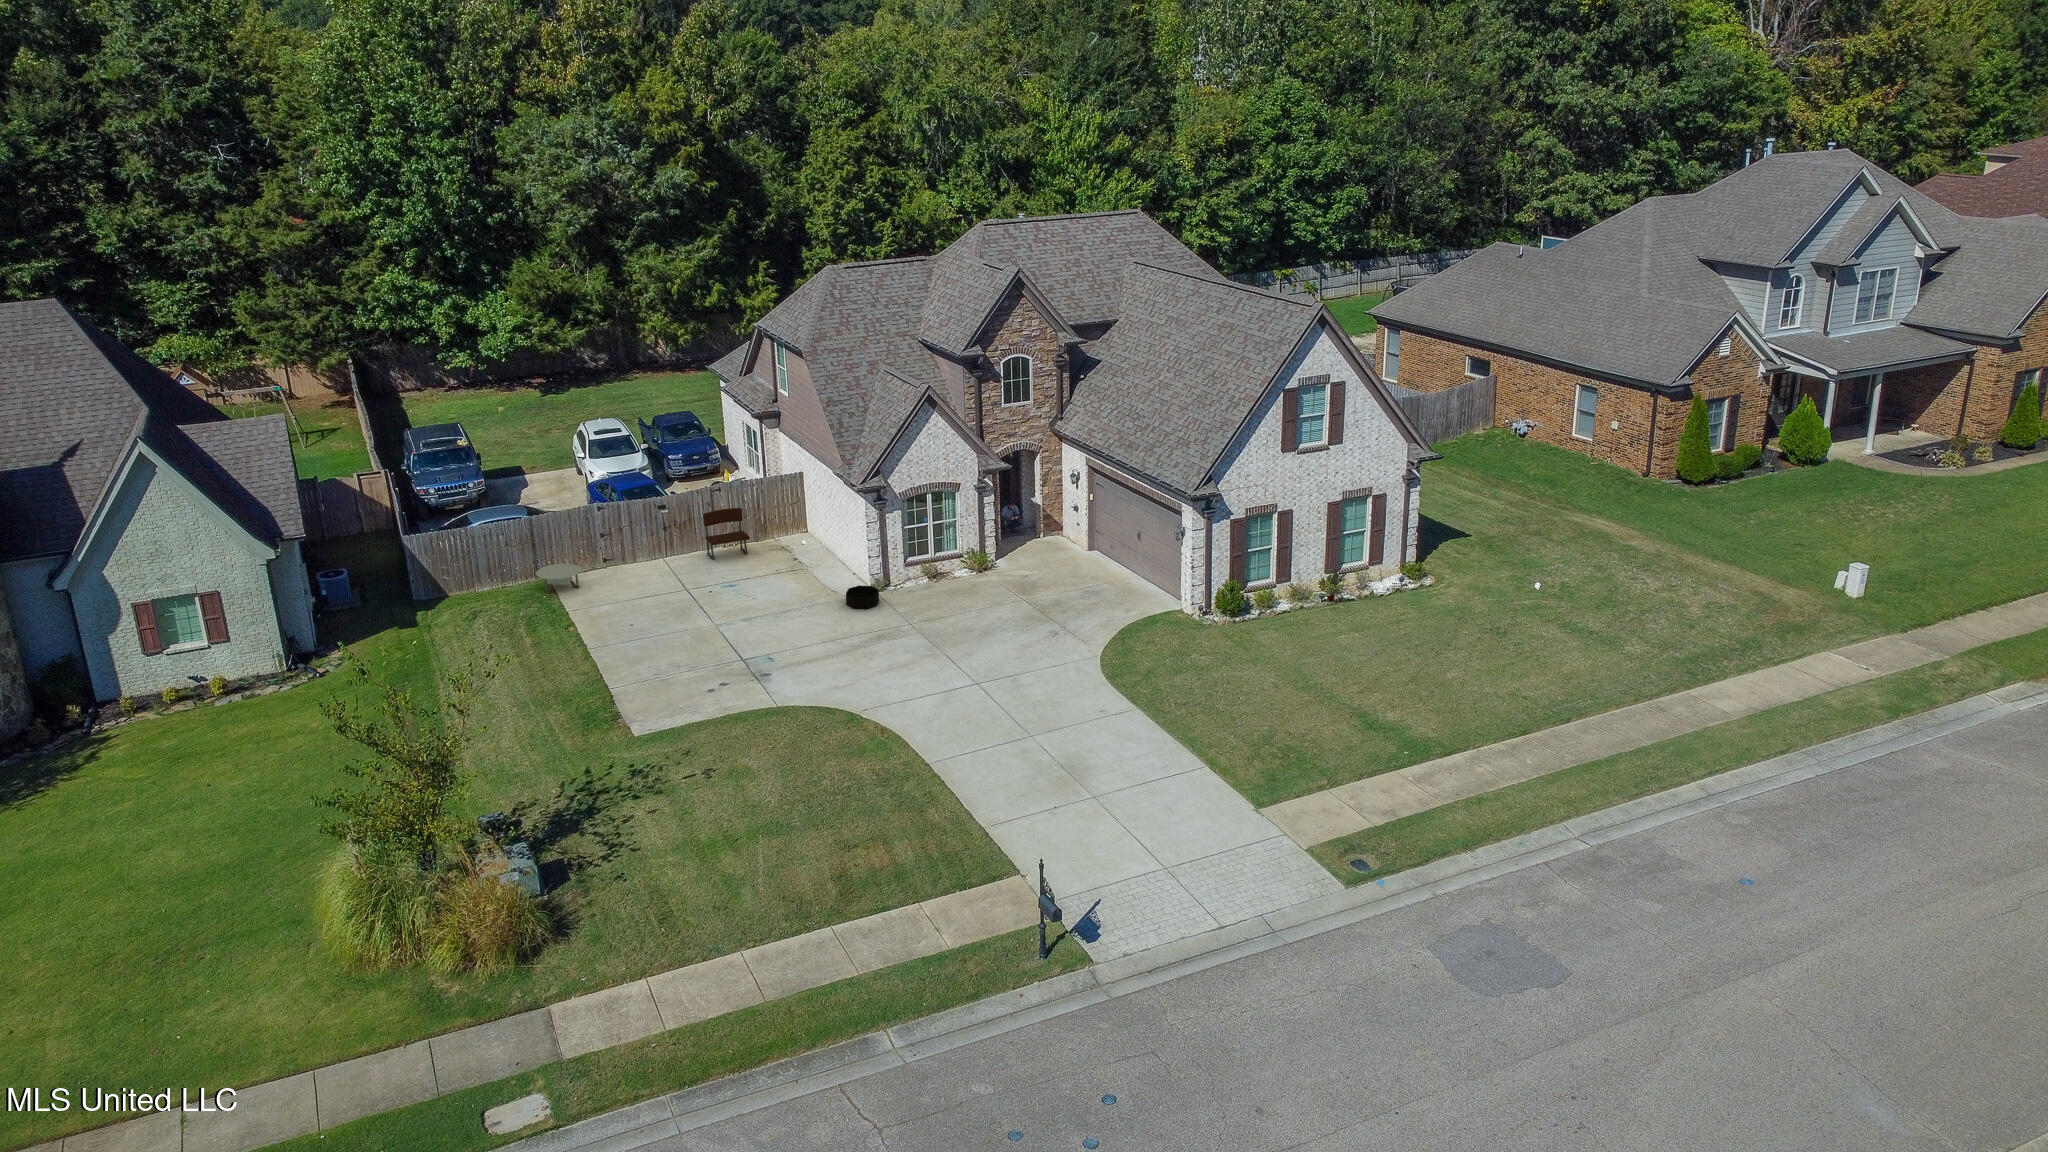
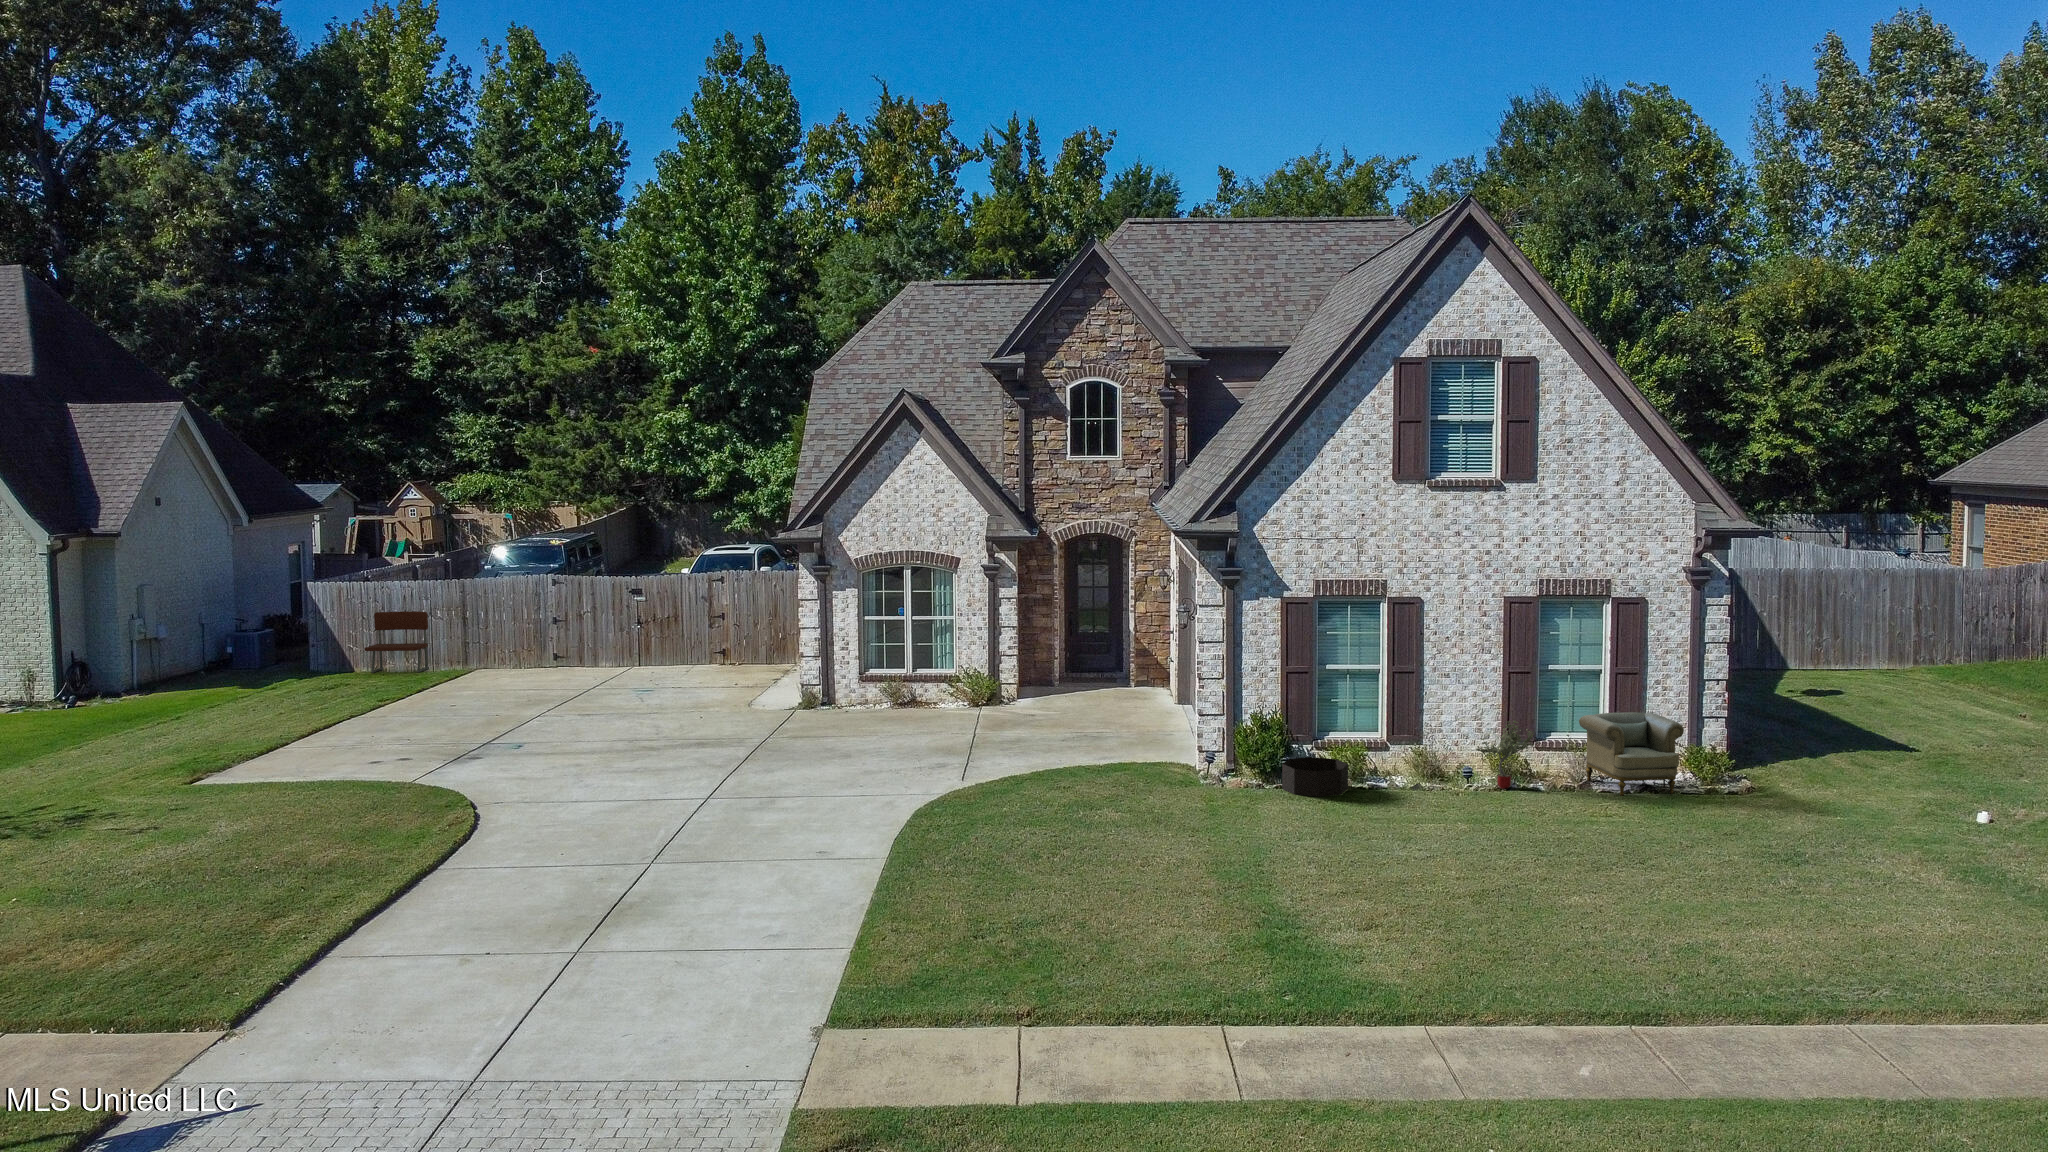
bench: present [703,508,750,560] -> present [365,611,429,673]
armchair: none [1355,550,1404,597] -> present [1579,712,1684,796]
round table: present [536,564,581,594] -> none [498,646,555,674]
basket: present [846,586,879,610] -> present [1282,757,1348,797]

